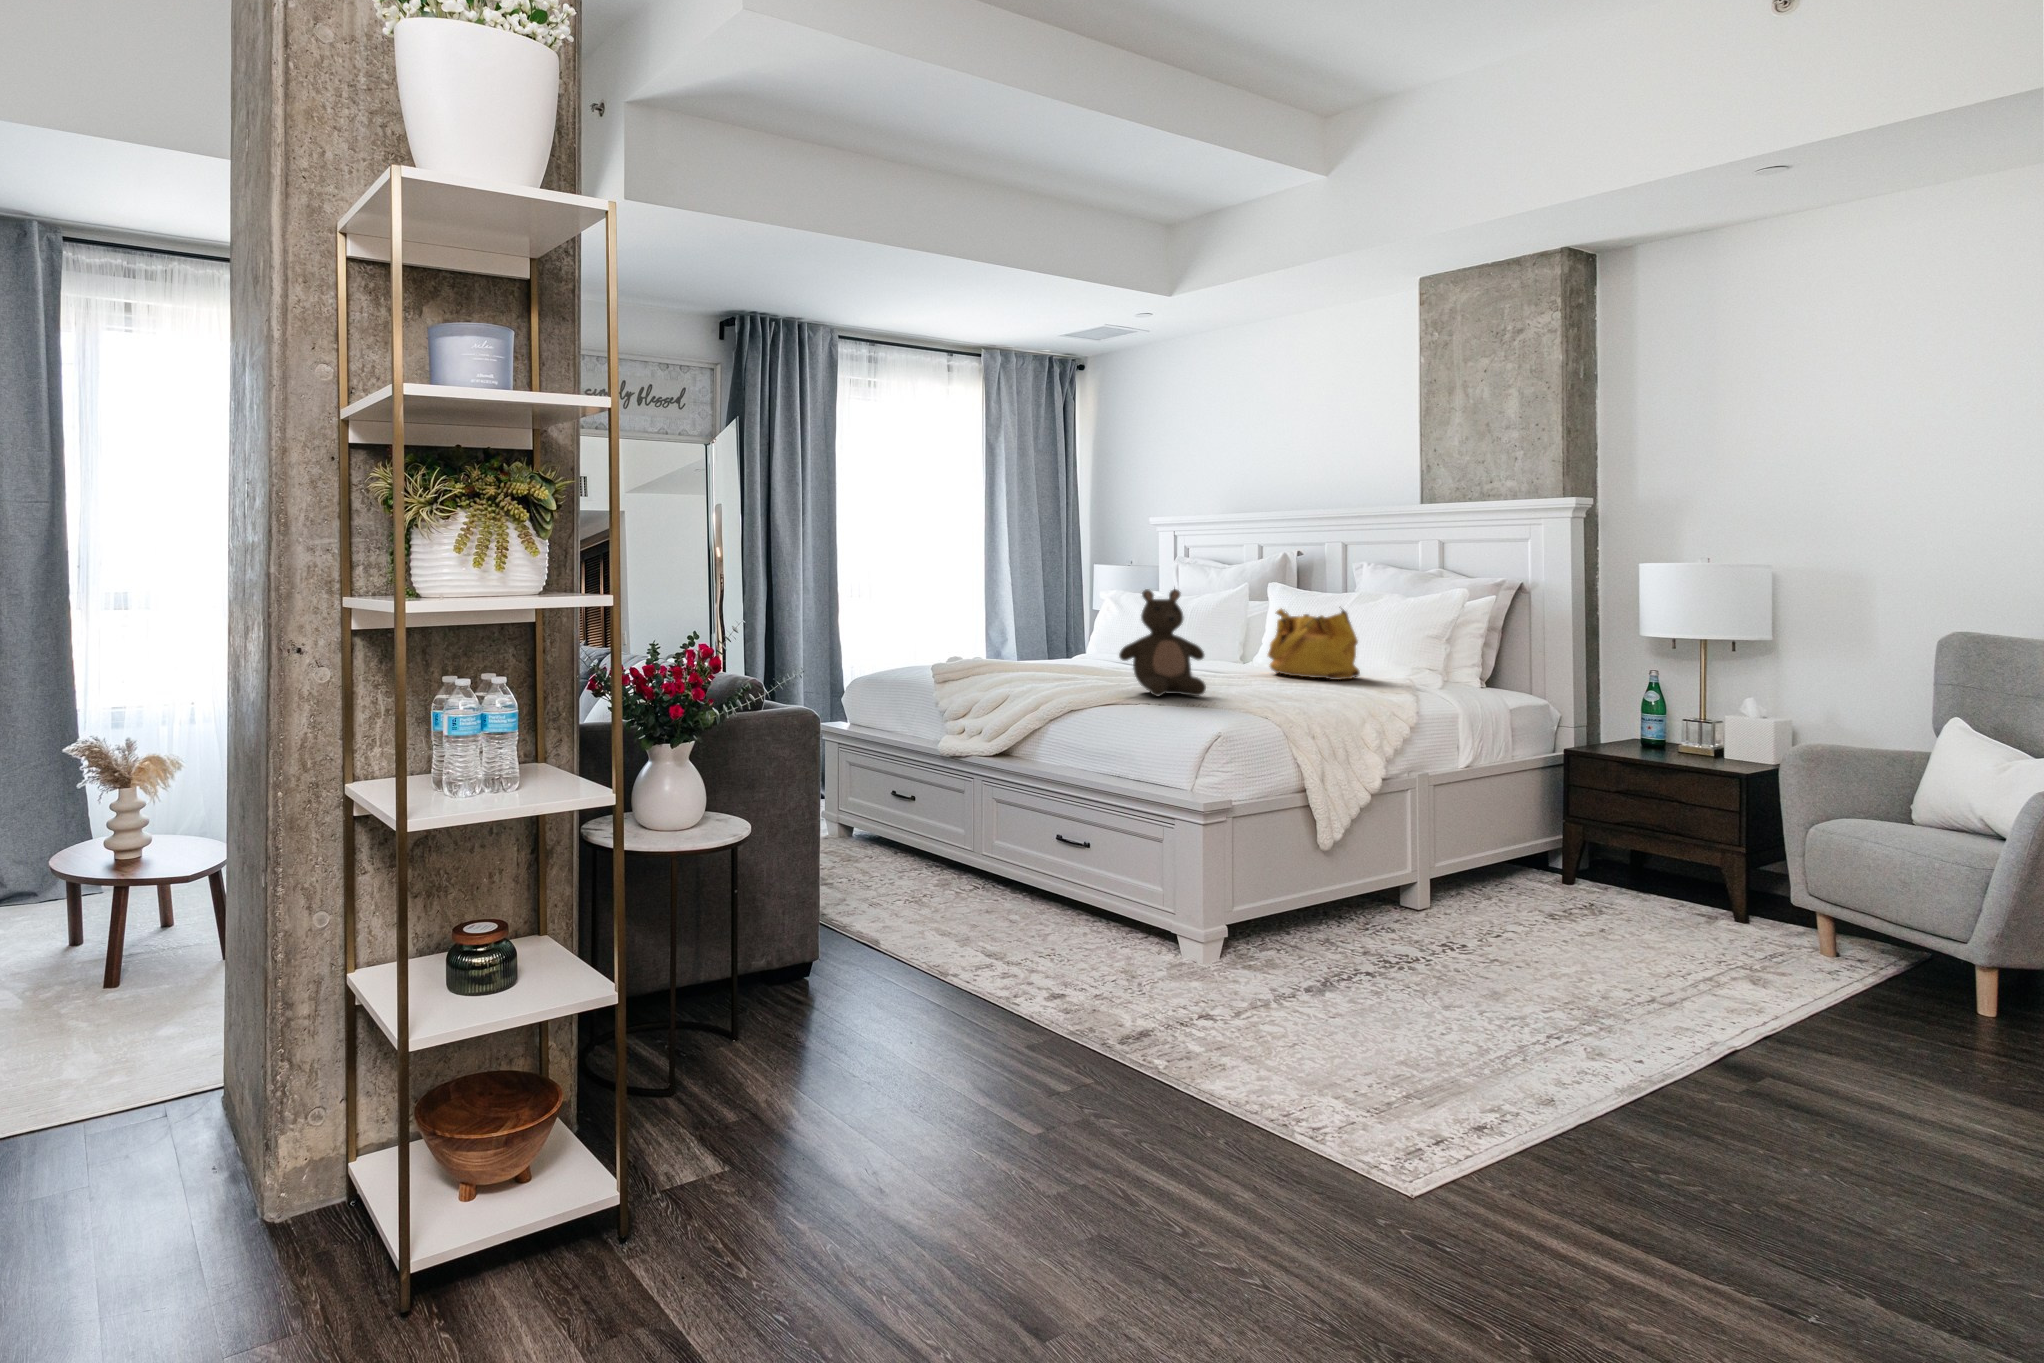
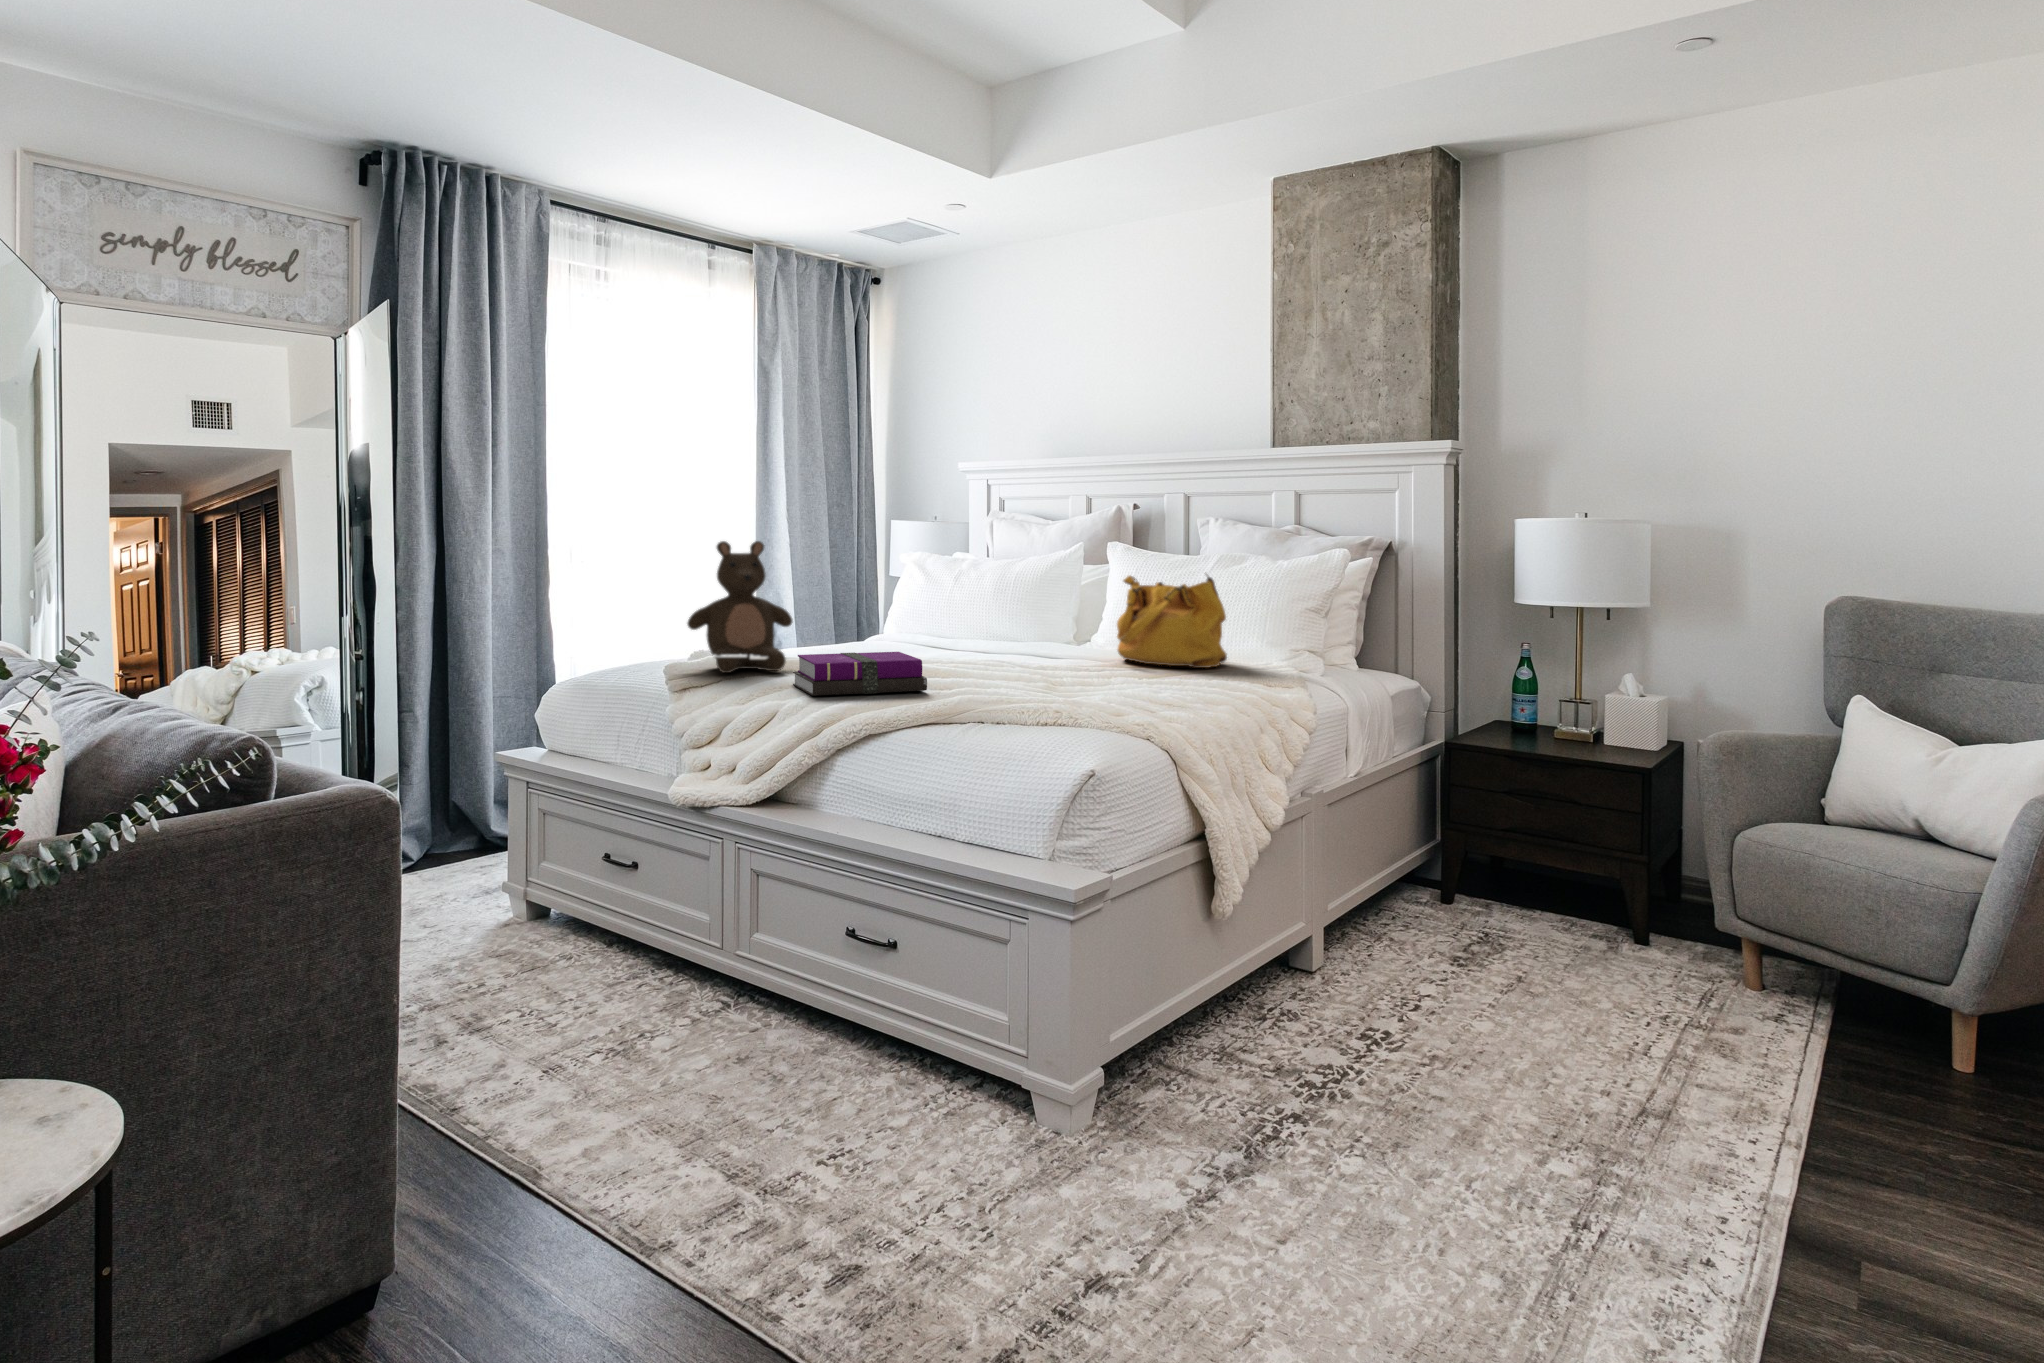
stuffed bear: present [1119,589,1206,696] -> present [687,541,793,673]
notebook: none [1019,660,1113,687] -> present [793,652,927,696]

